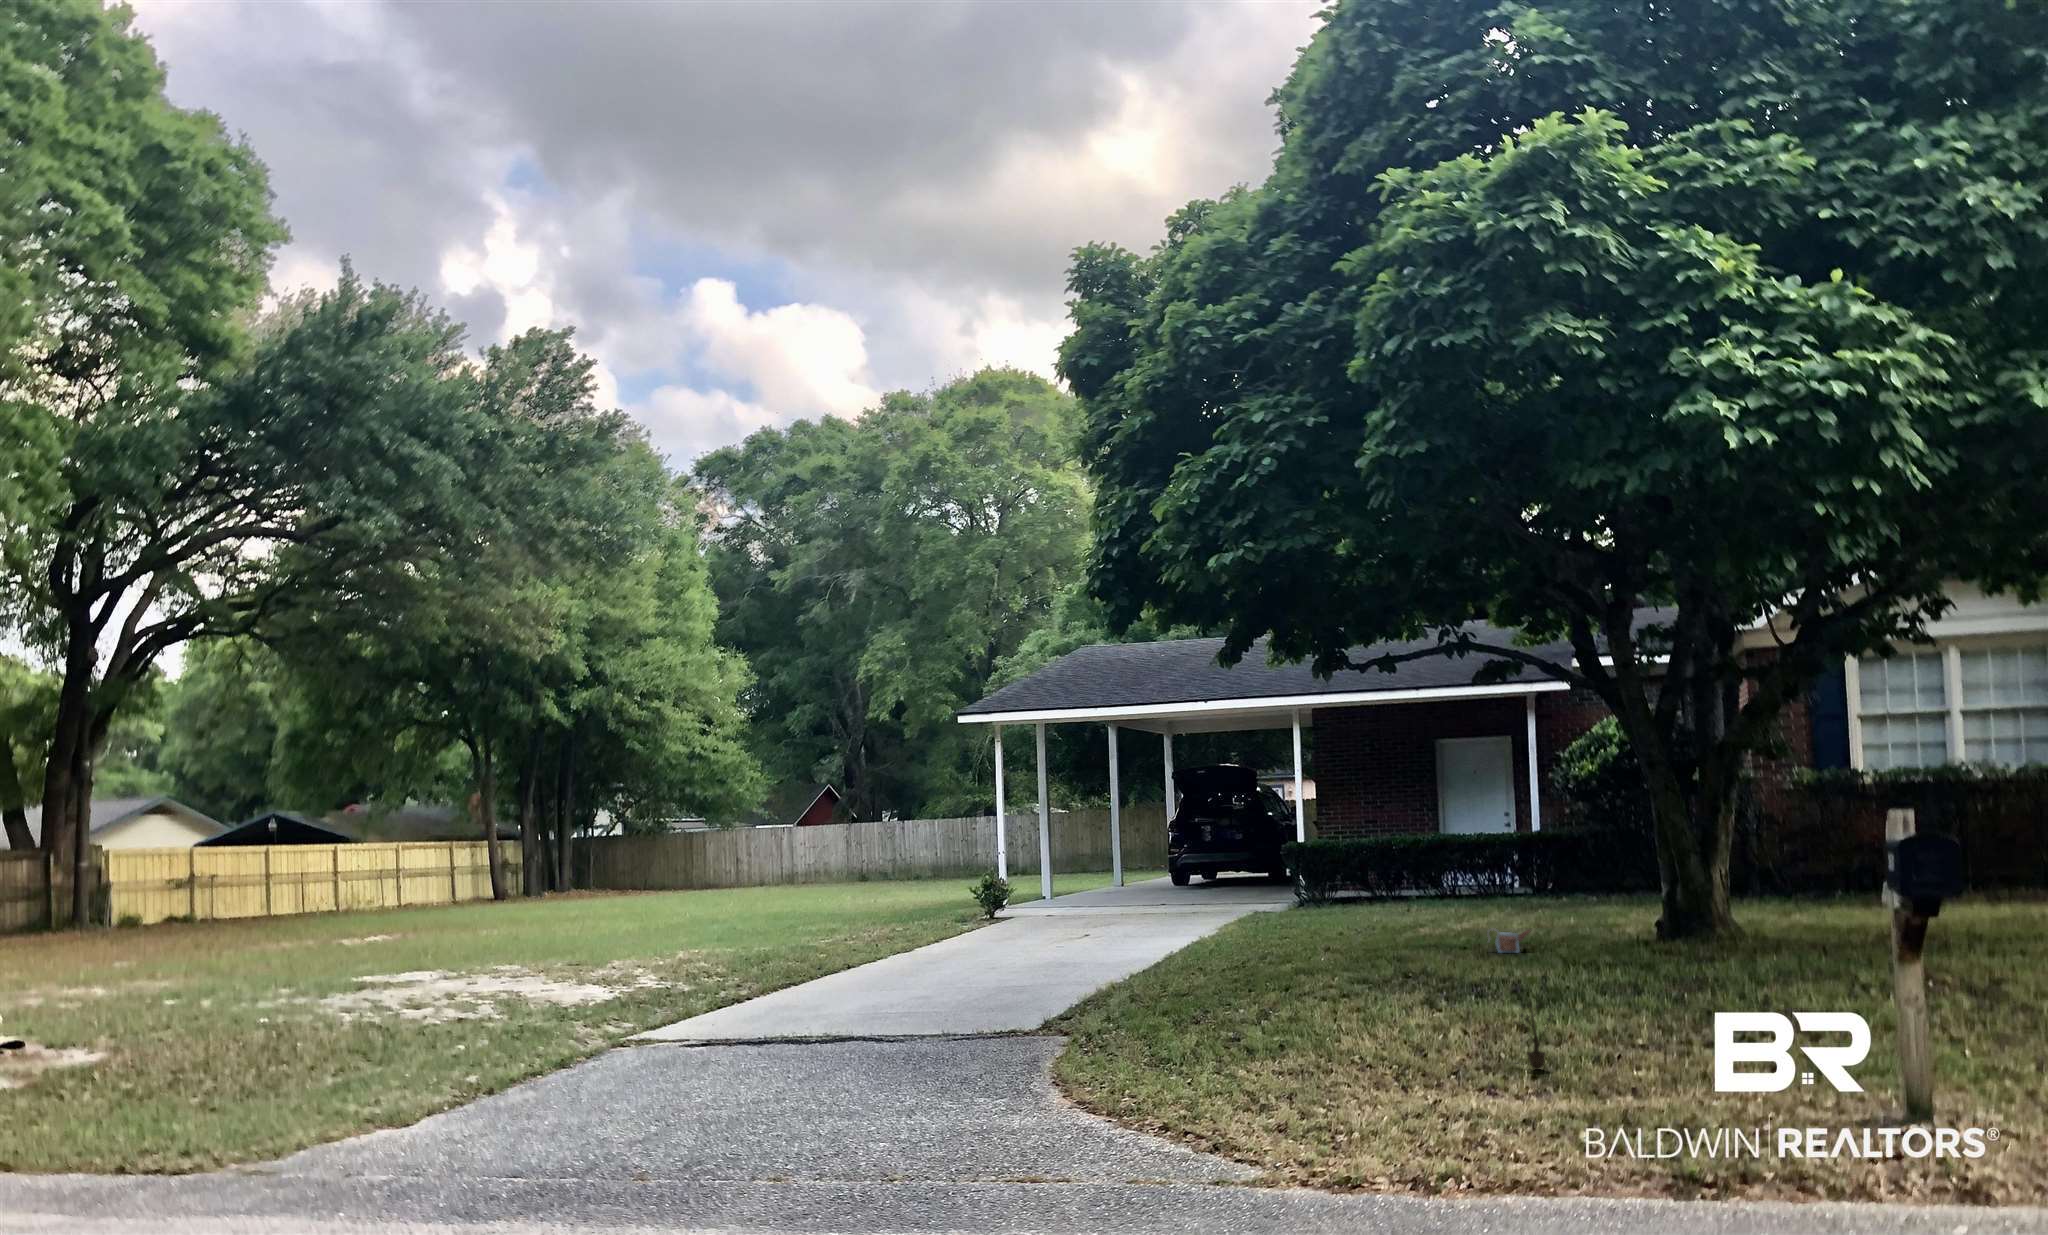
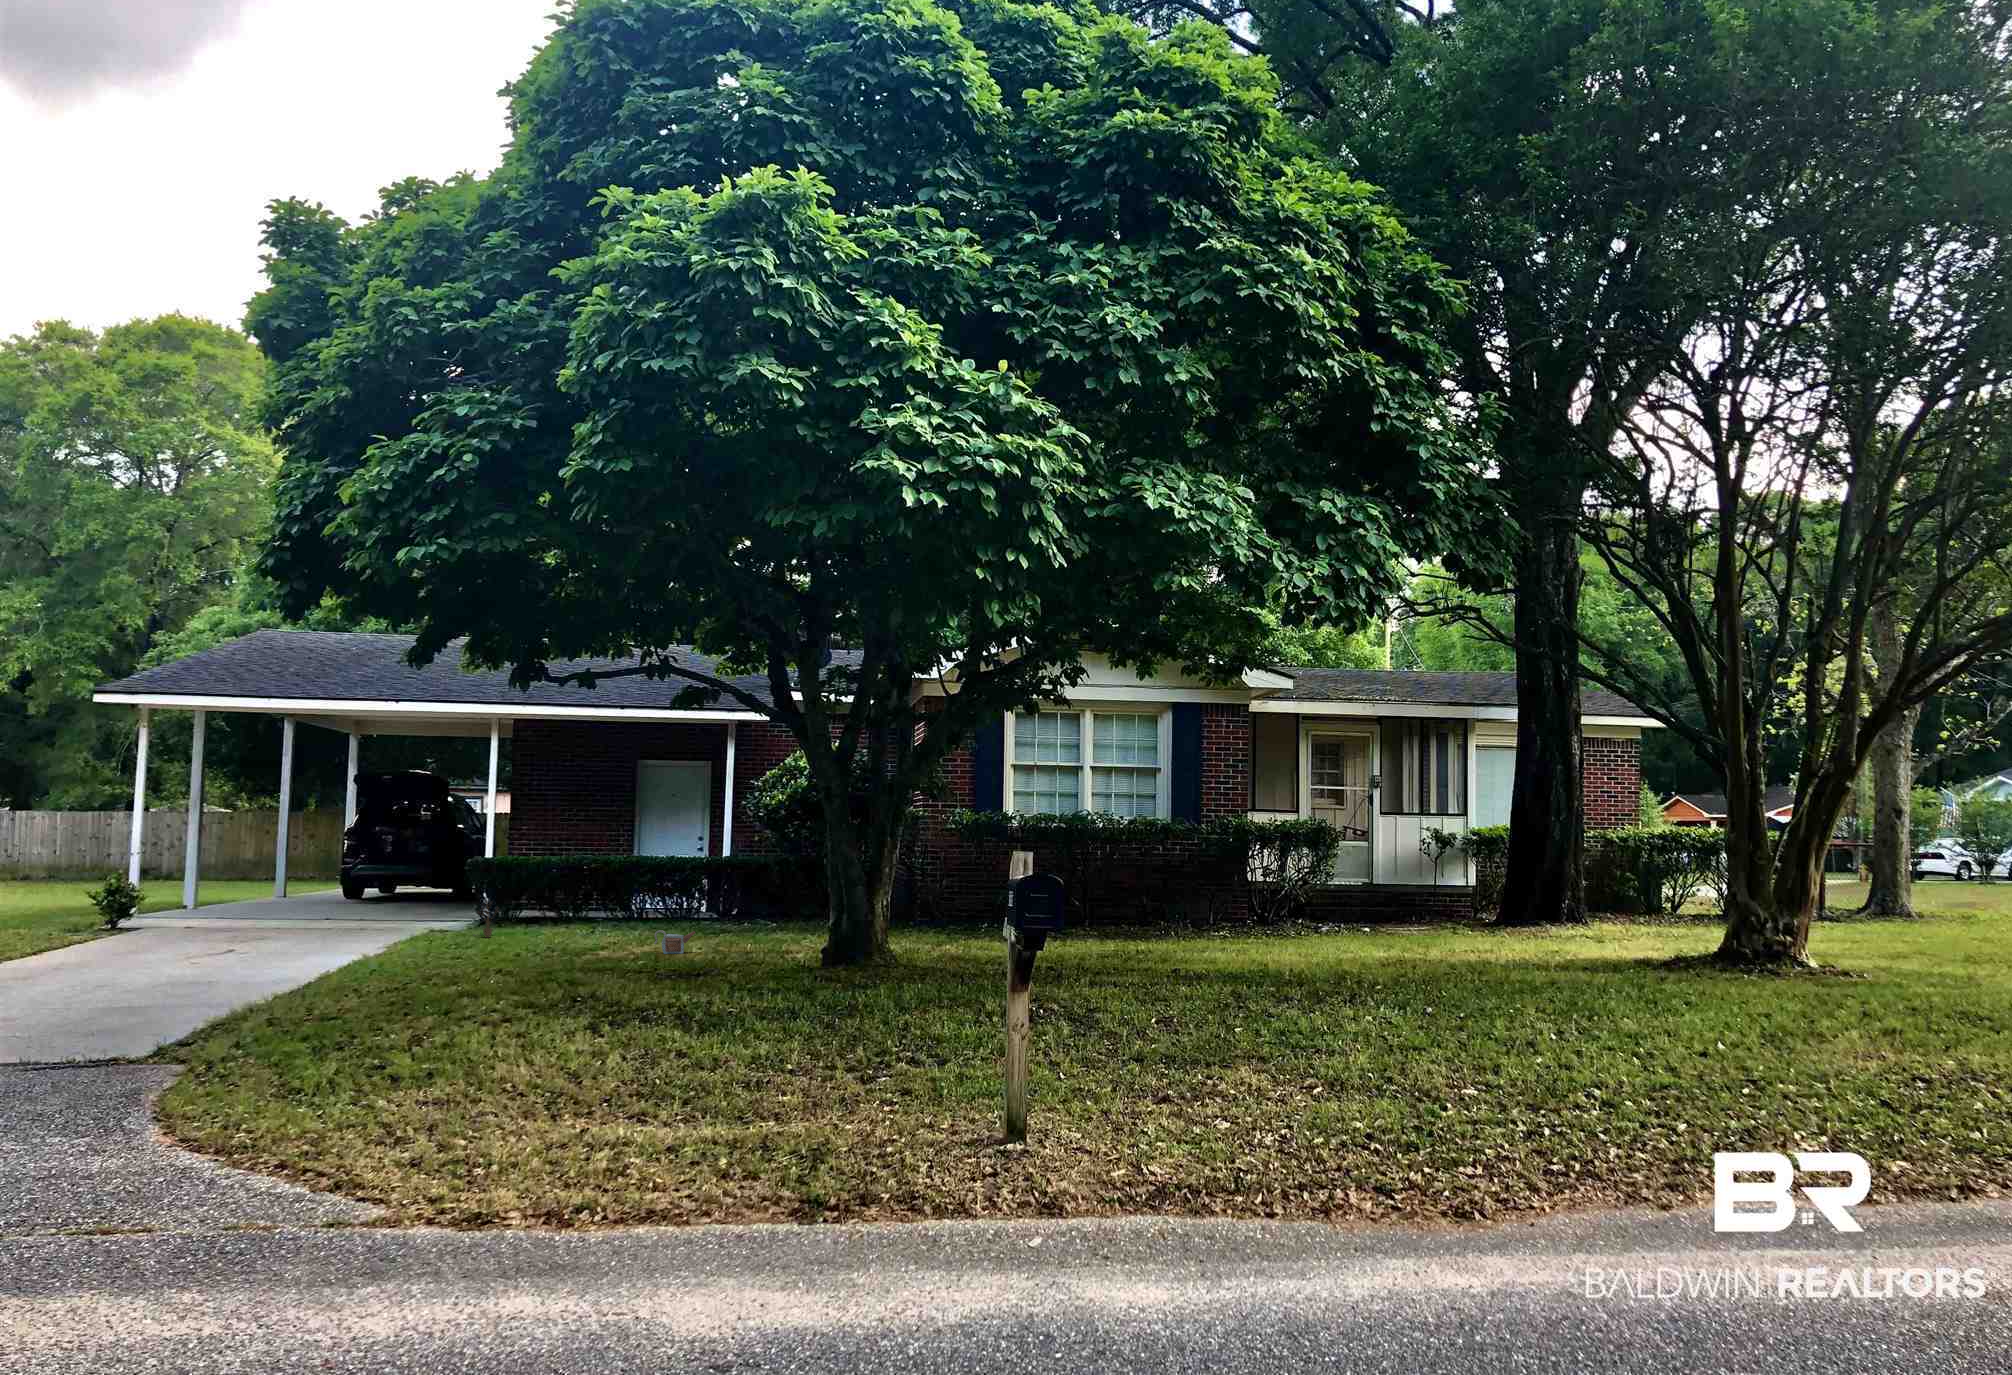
decorative plant: present [1514,1004,1555,1070] -> present [482,902,499,938]

